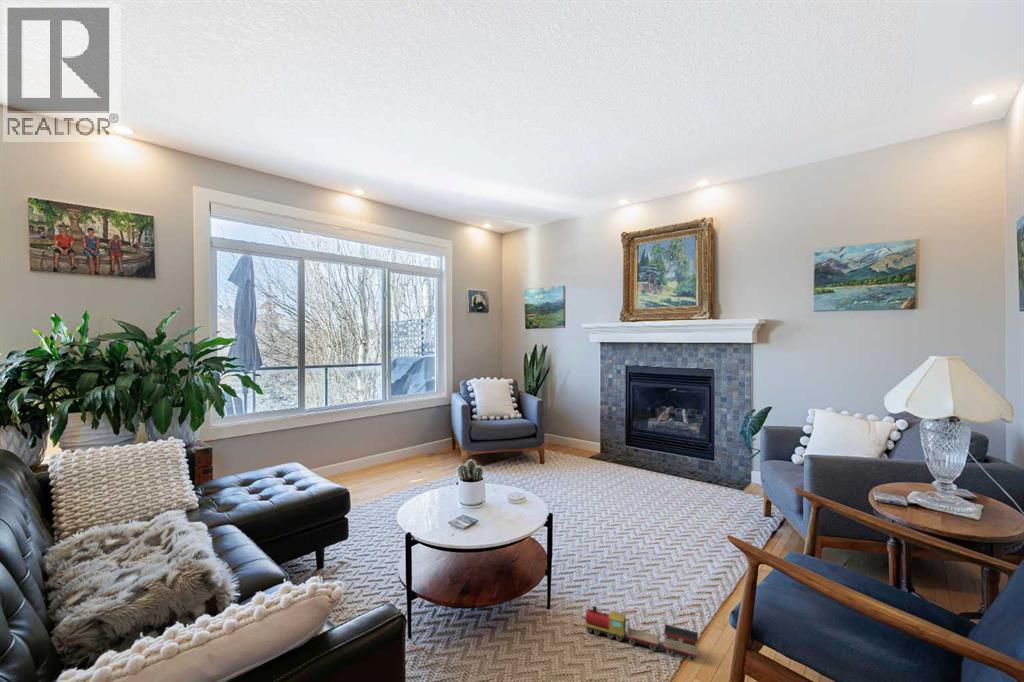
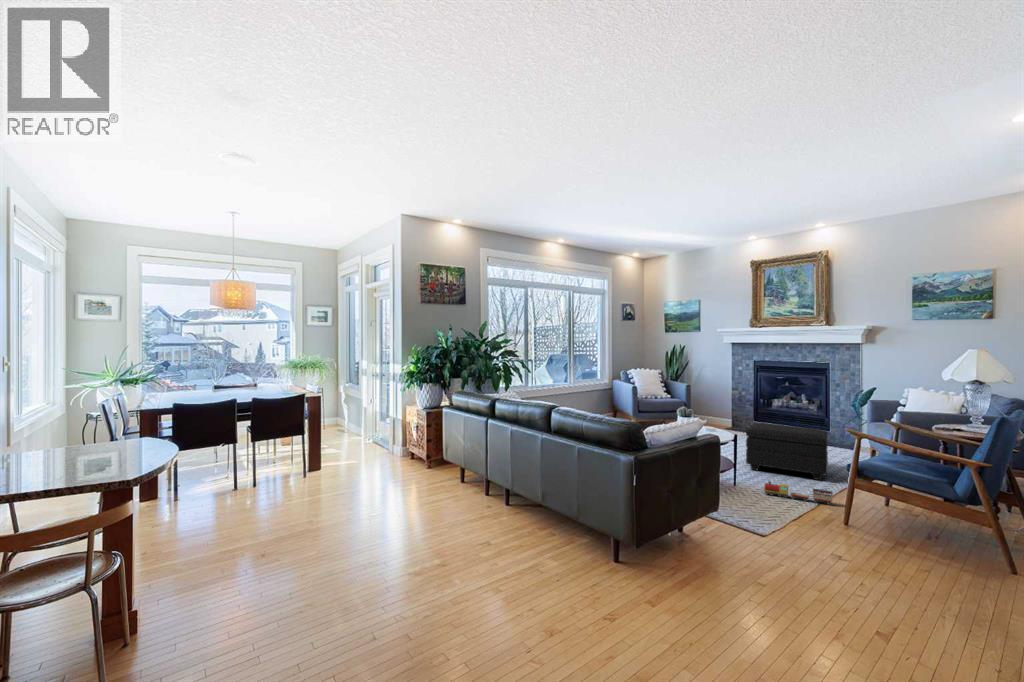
footstool: none [582,469,703,574] -> present [746,424,828,480]

